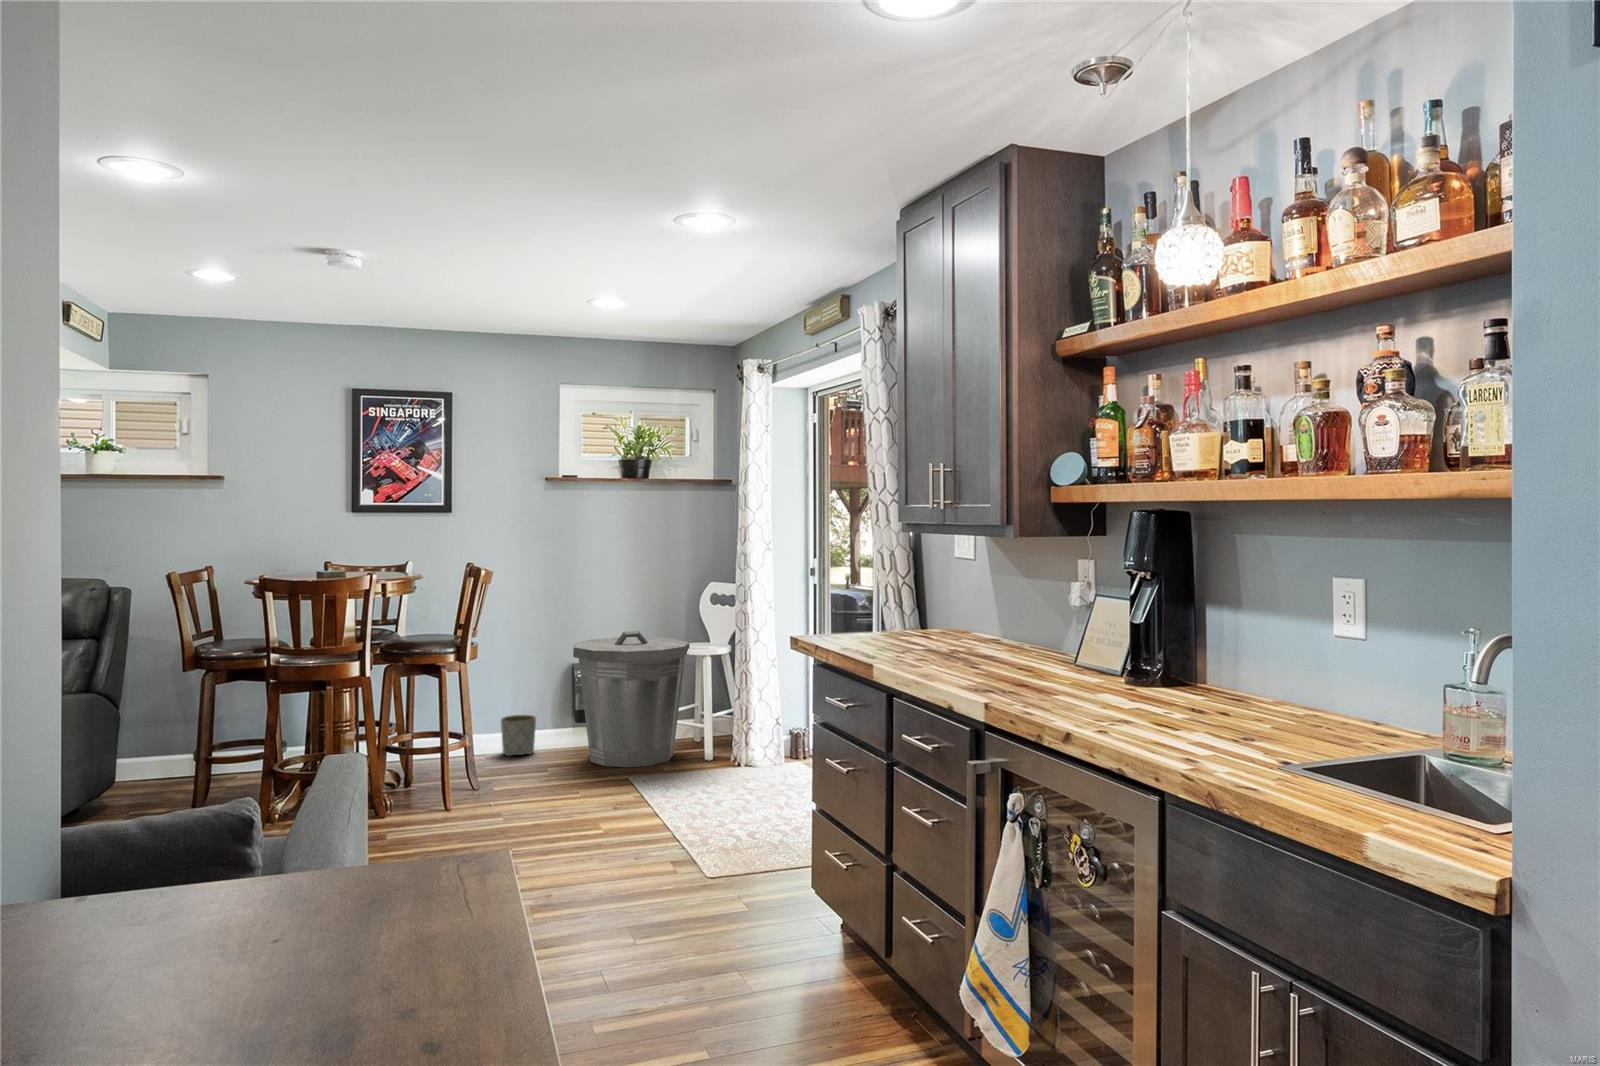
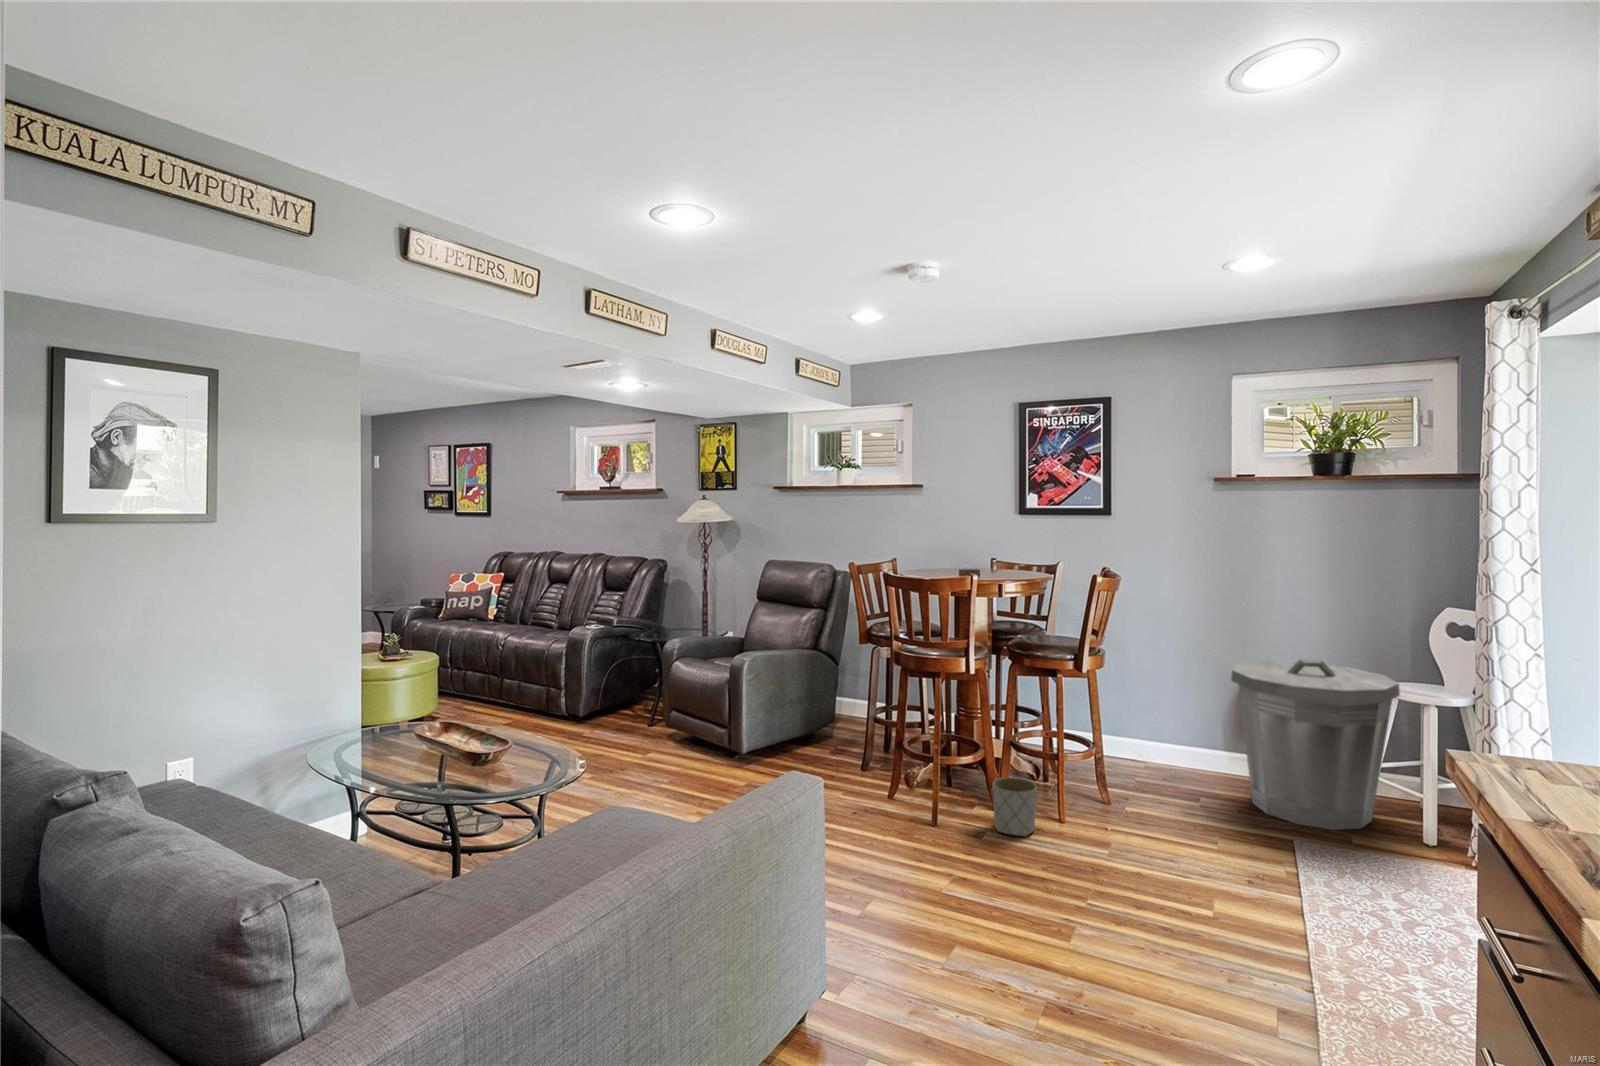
planter: present [501,715,536,756] -> present [992,777,1037,837]

